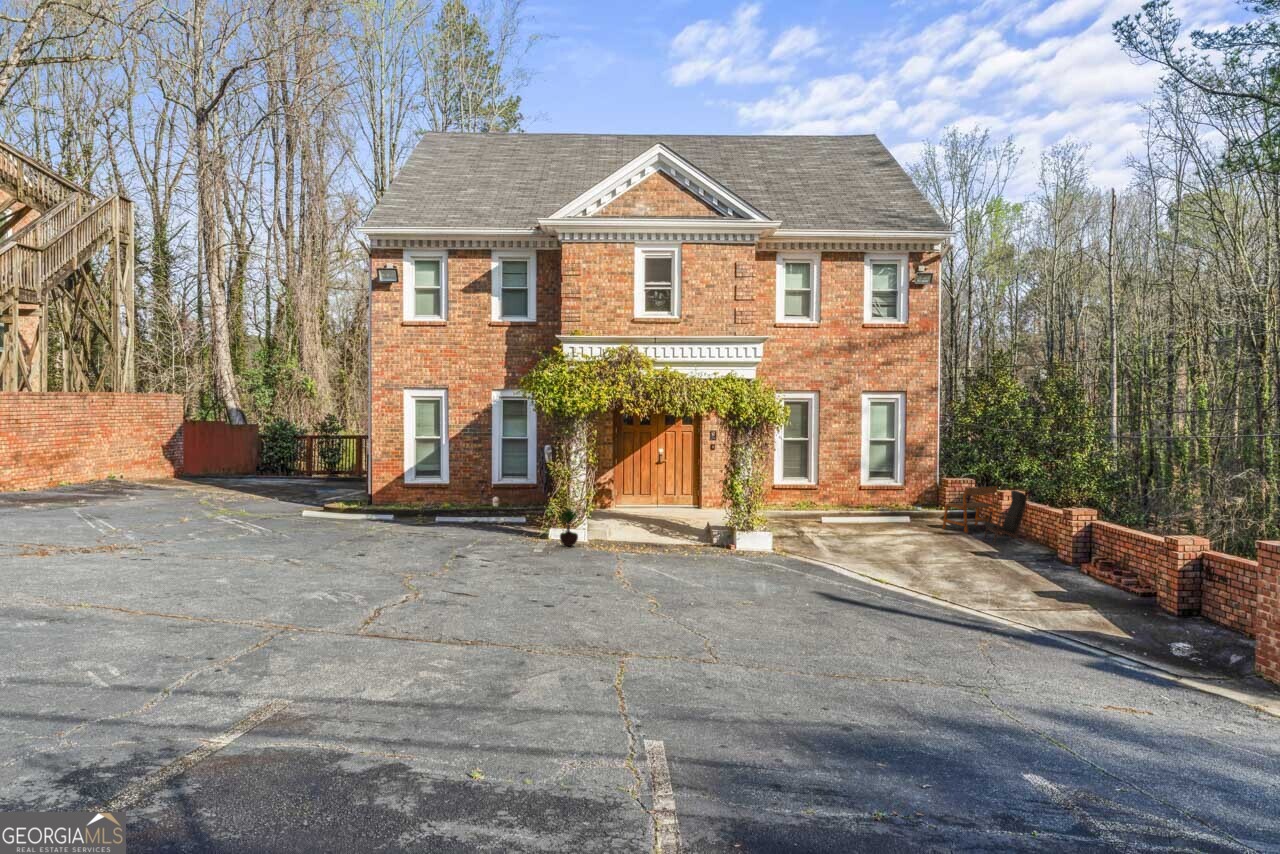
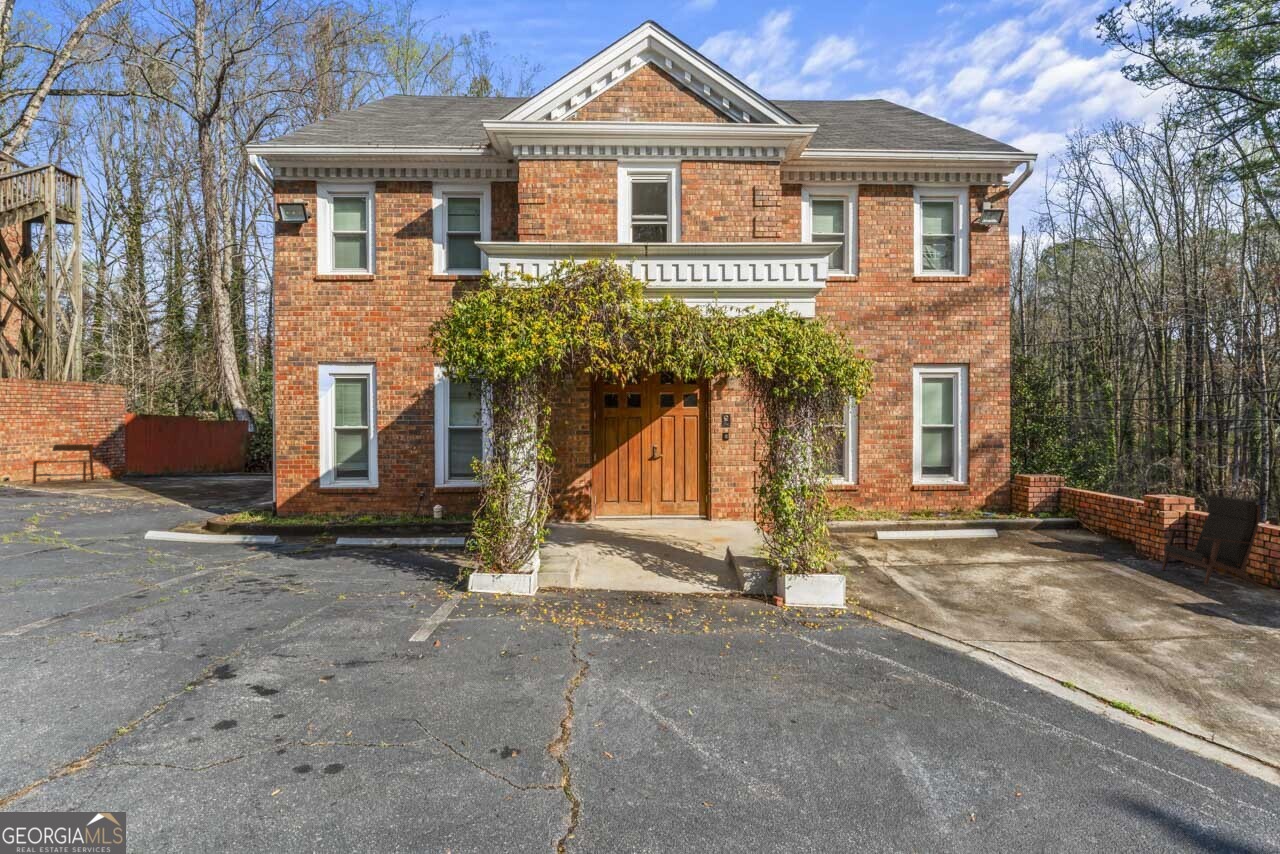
bench: present [943,486,997,532] -> present [33,444,95,483]
potted tree: present [558,509,578,546] -> none [471,531,515,604]

